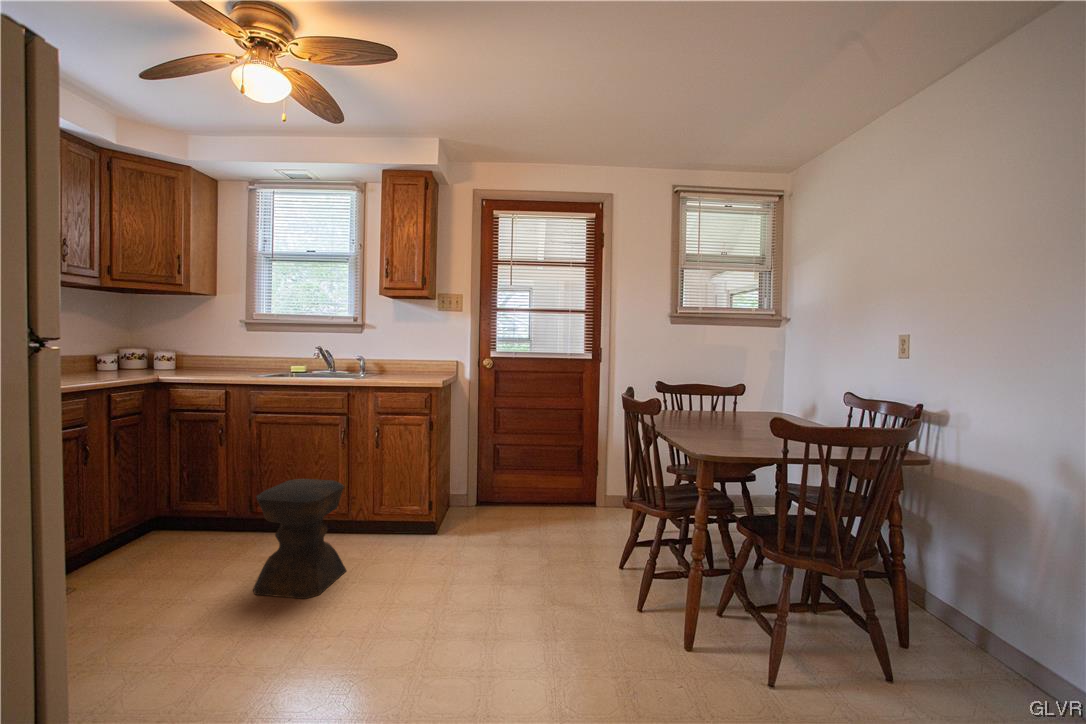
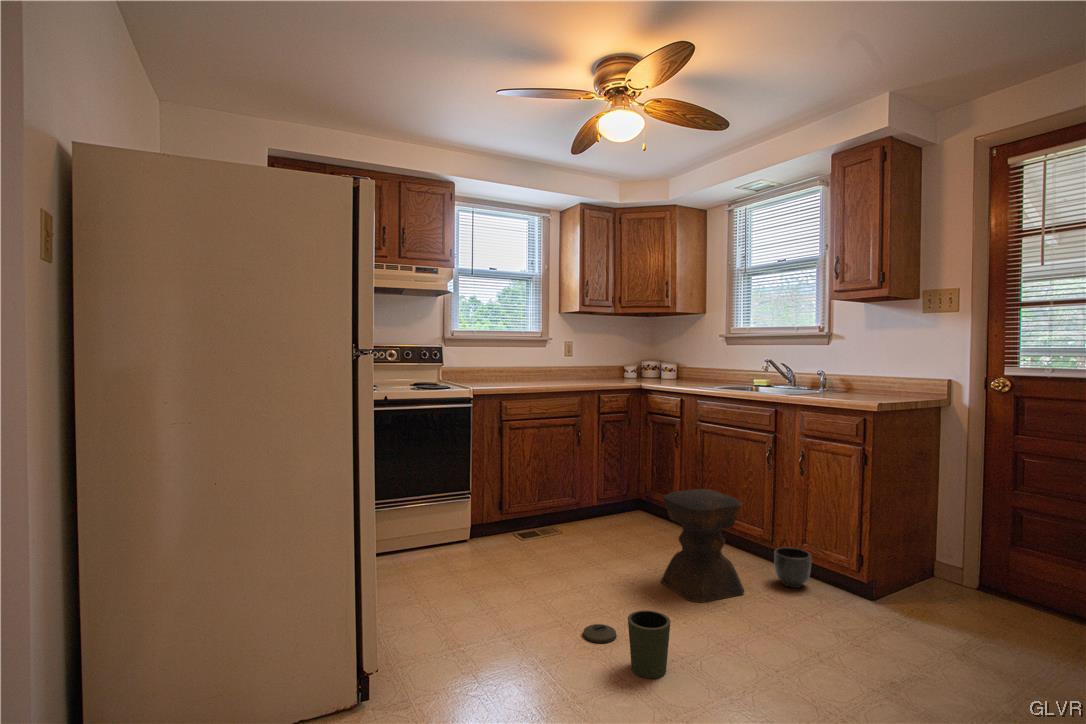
planter: none [358,513,390,549] -> present [774,547,811,588]
trash can: none [224,617,366,700] -> present [583,610,671,679]

